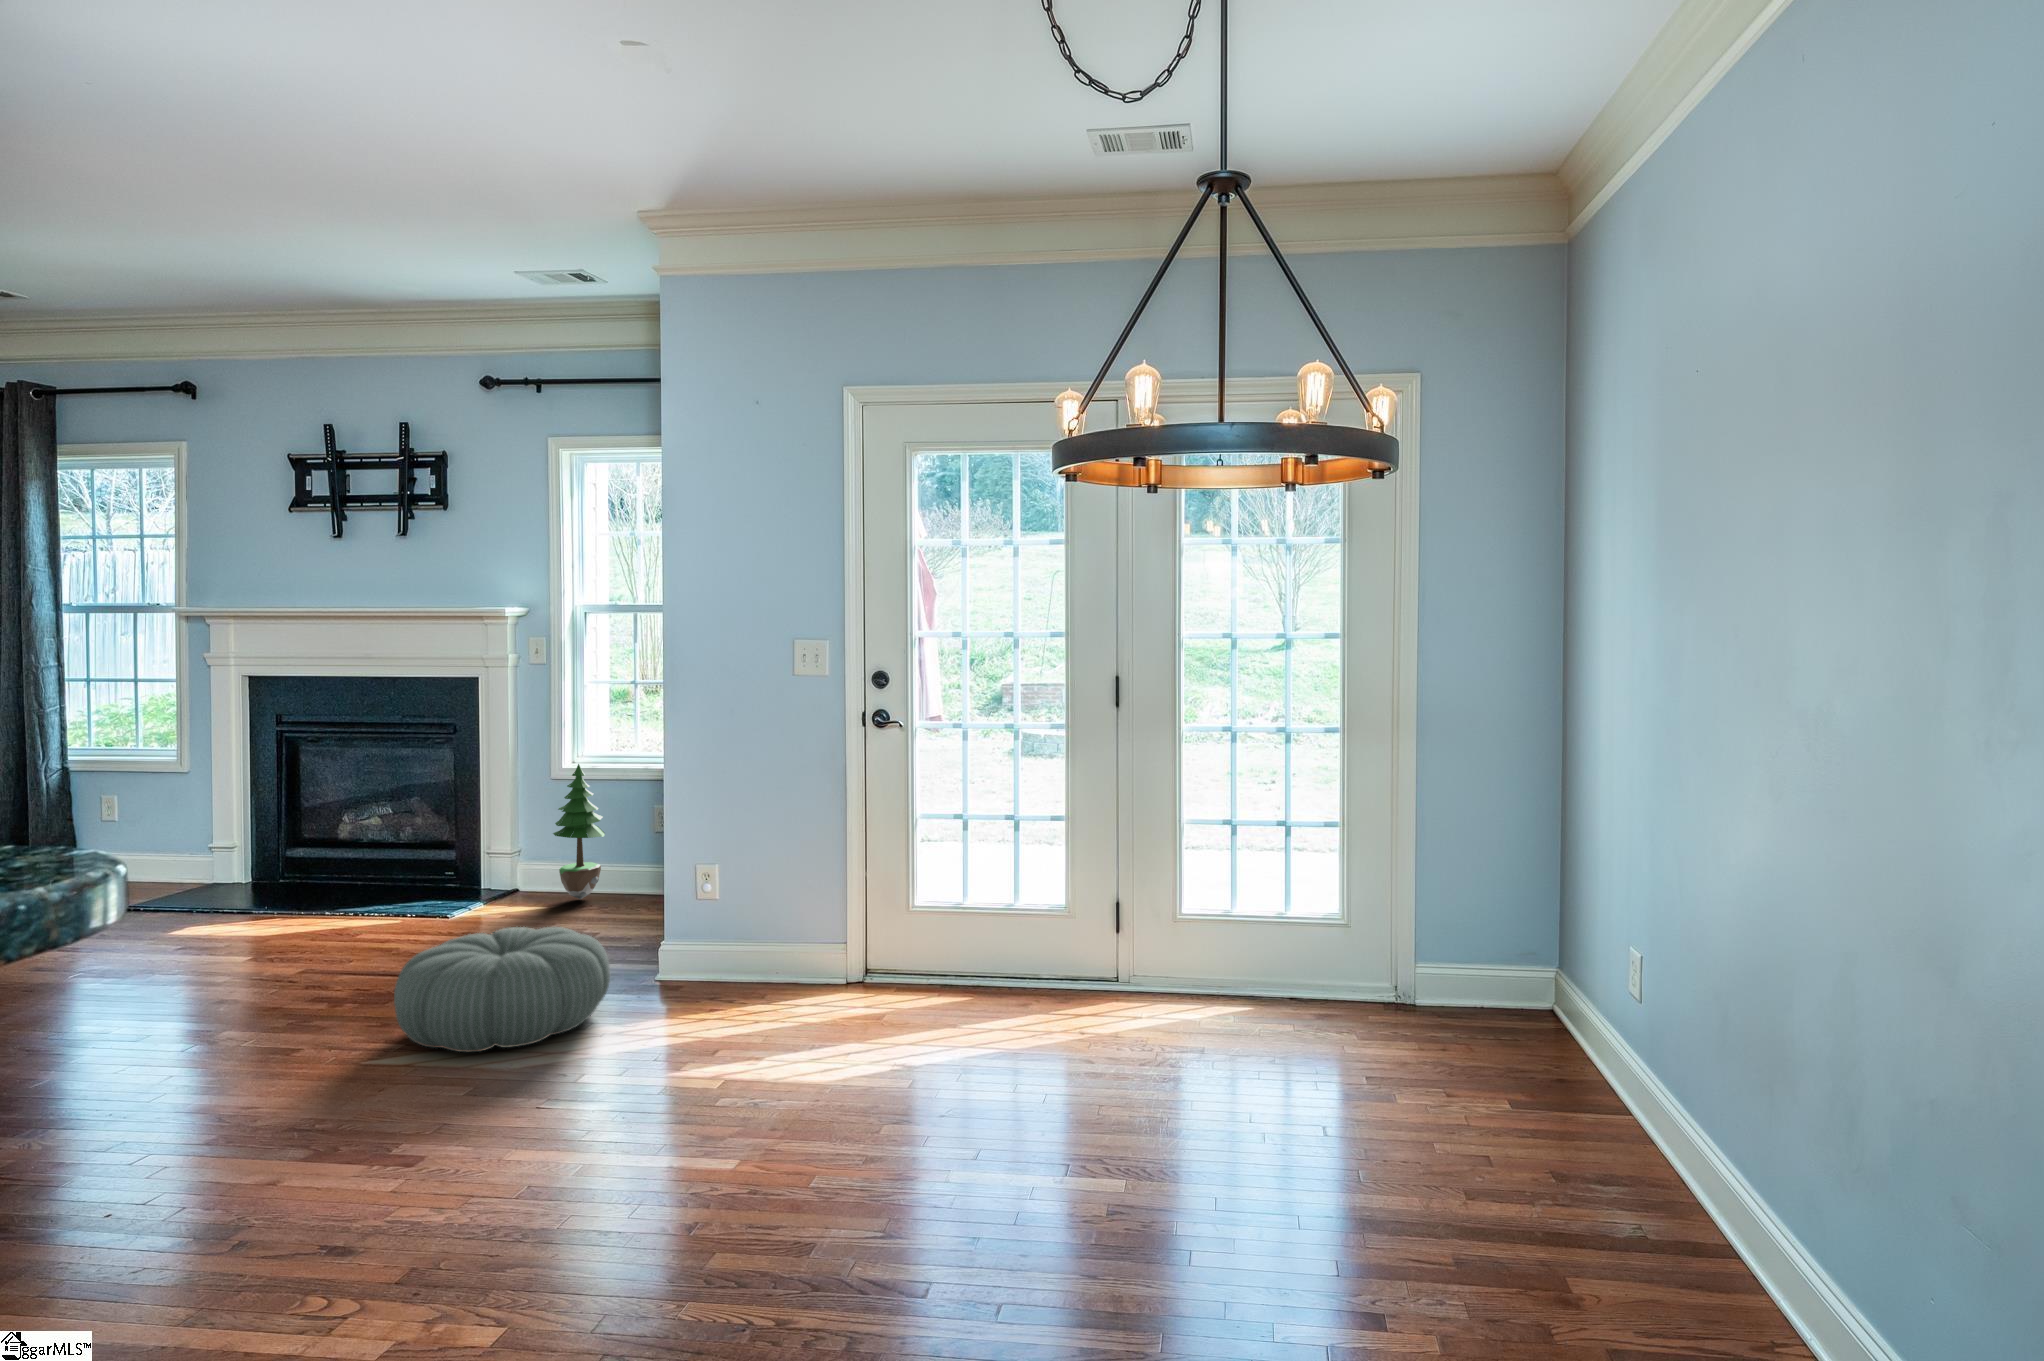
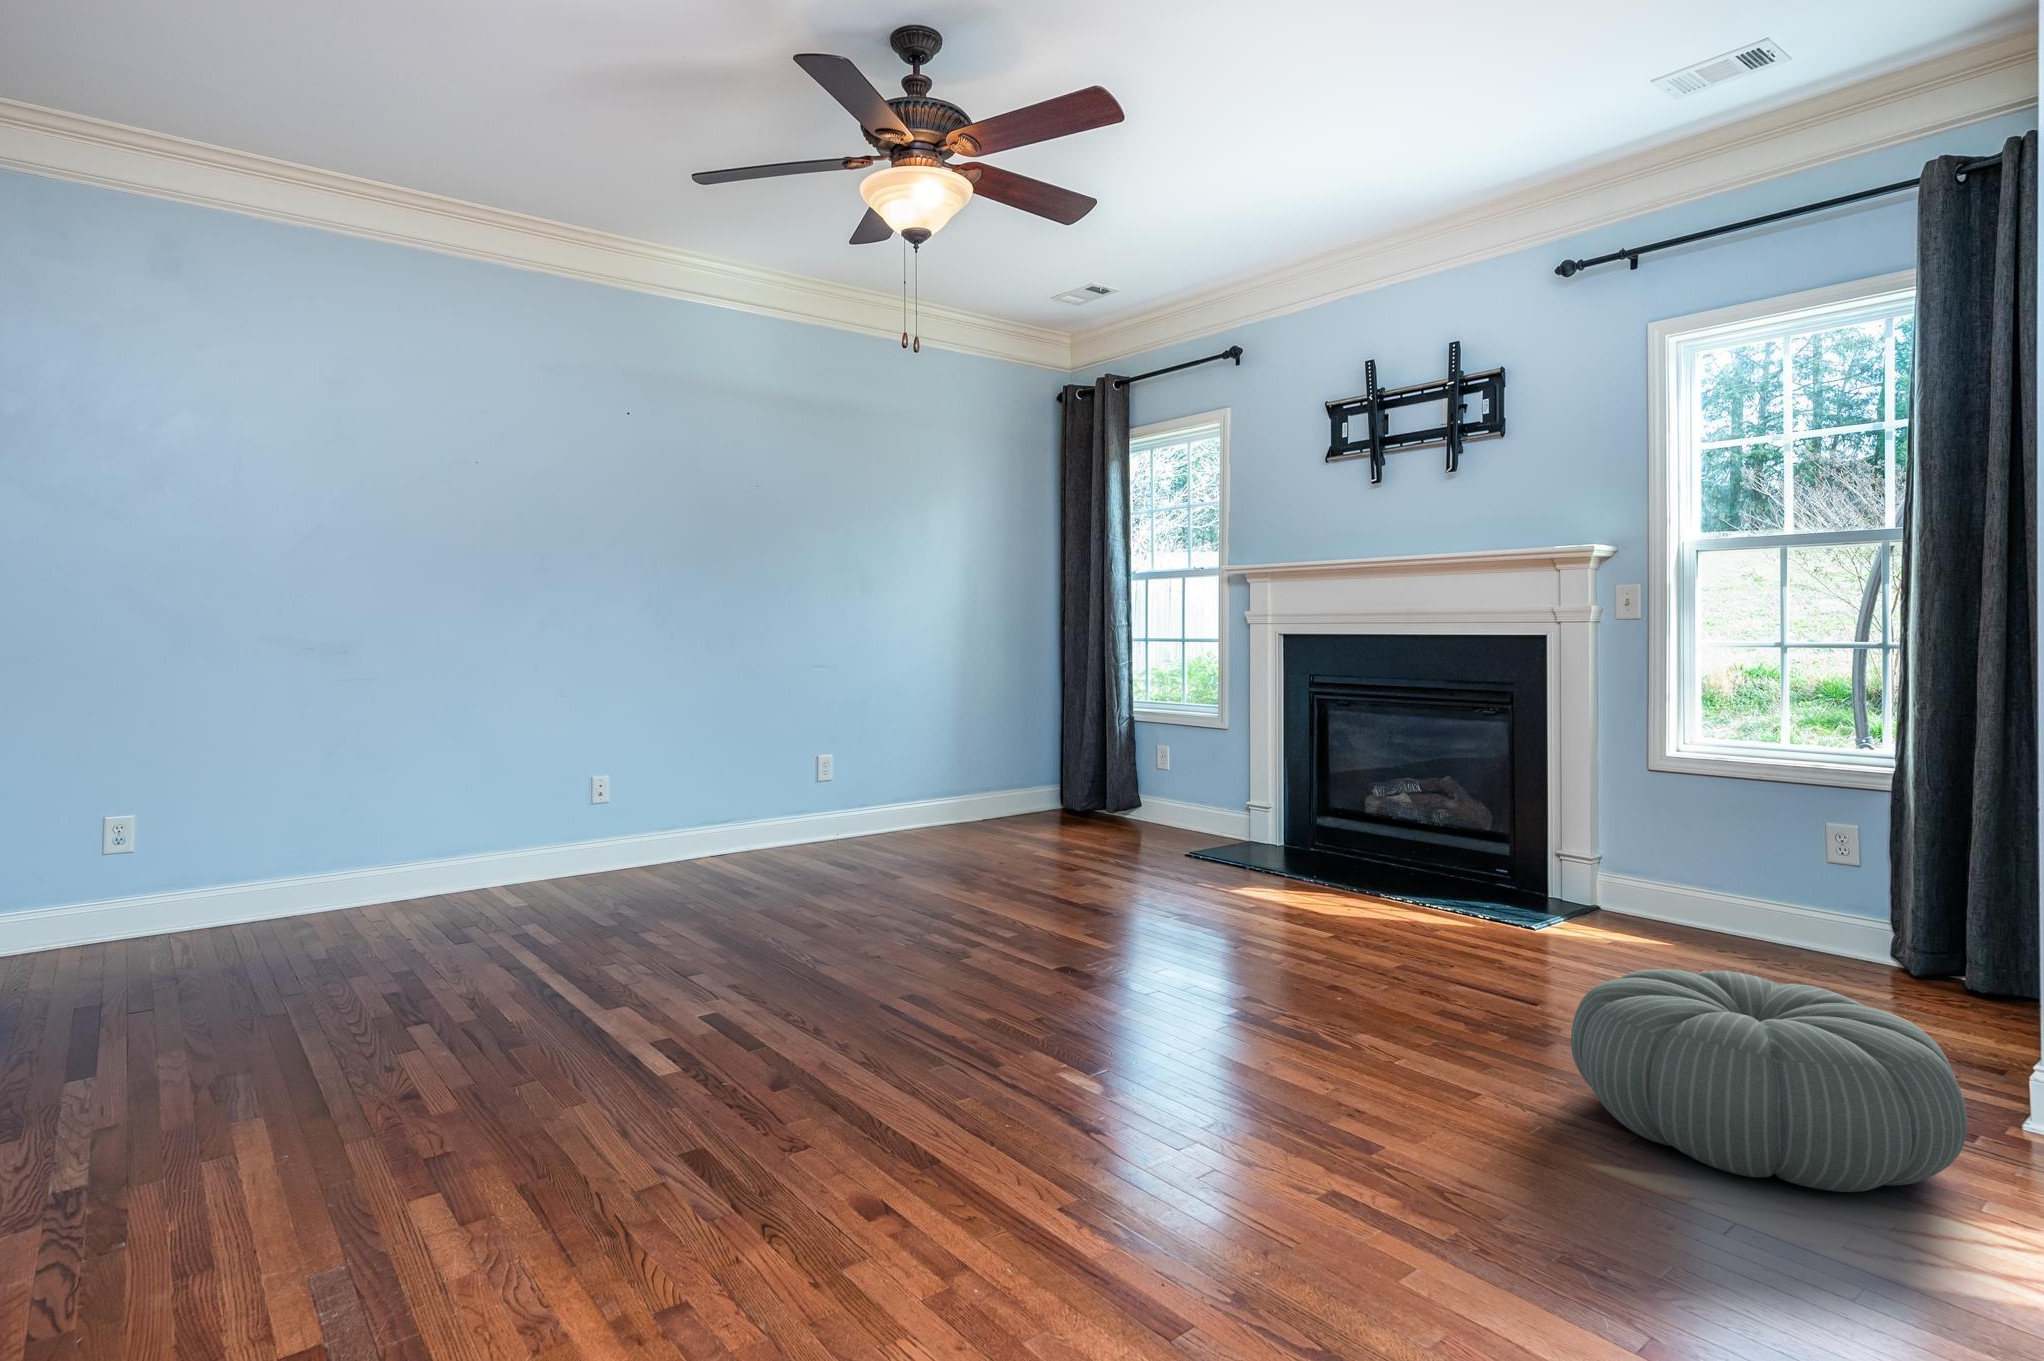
potted tree: present [553,764,605,899] -> none [1658,749,1739,937]

